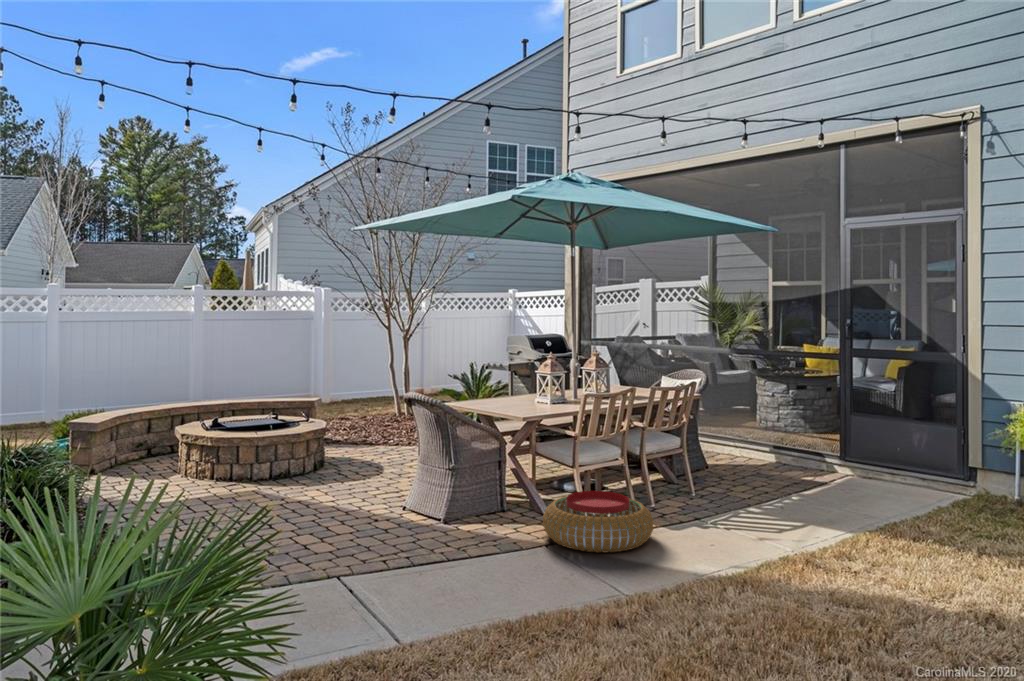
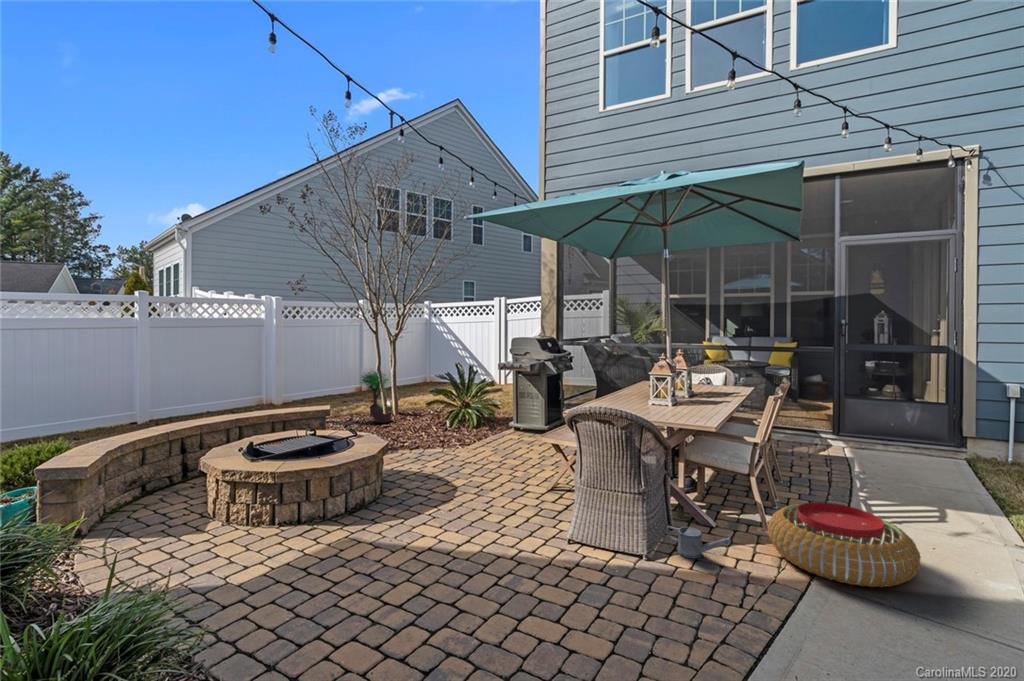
potted tree: none [367,363,403,423] -> present [361,371,392,423]
watering can: none [472,500,505,525] -> present [666,526,731,559]

